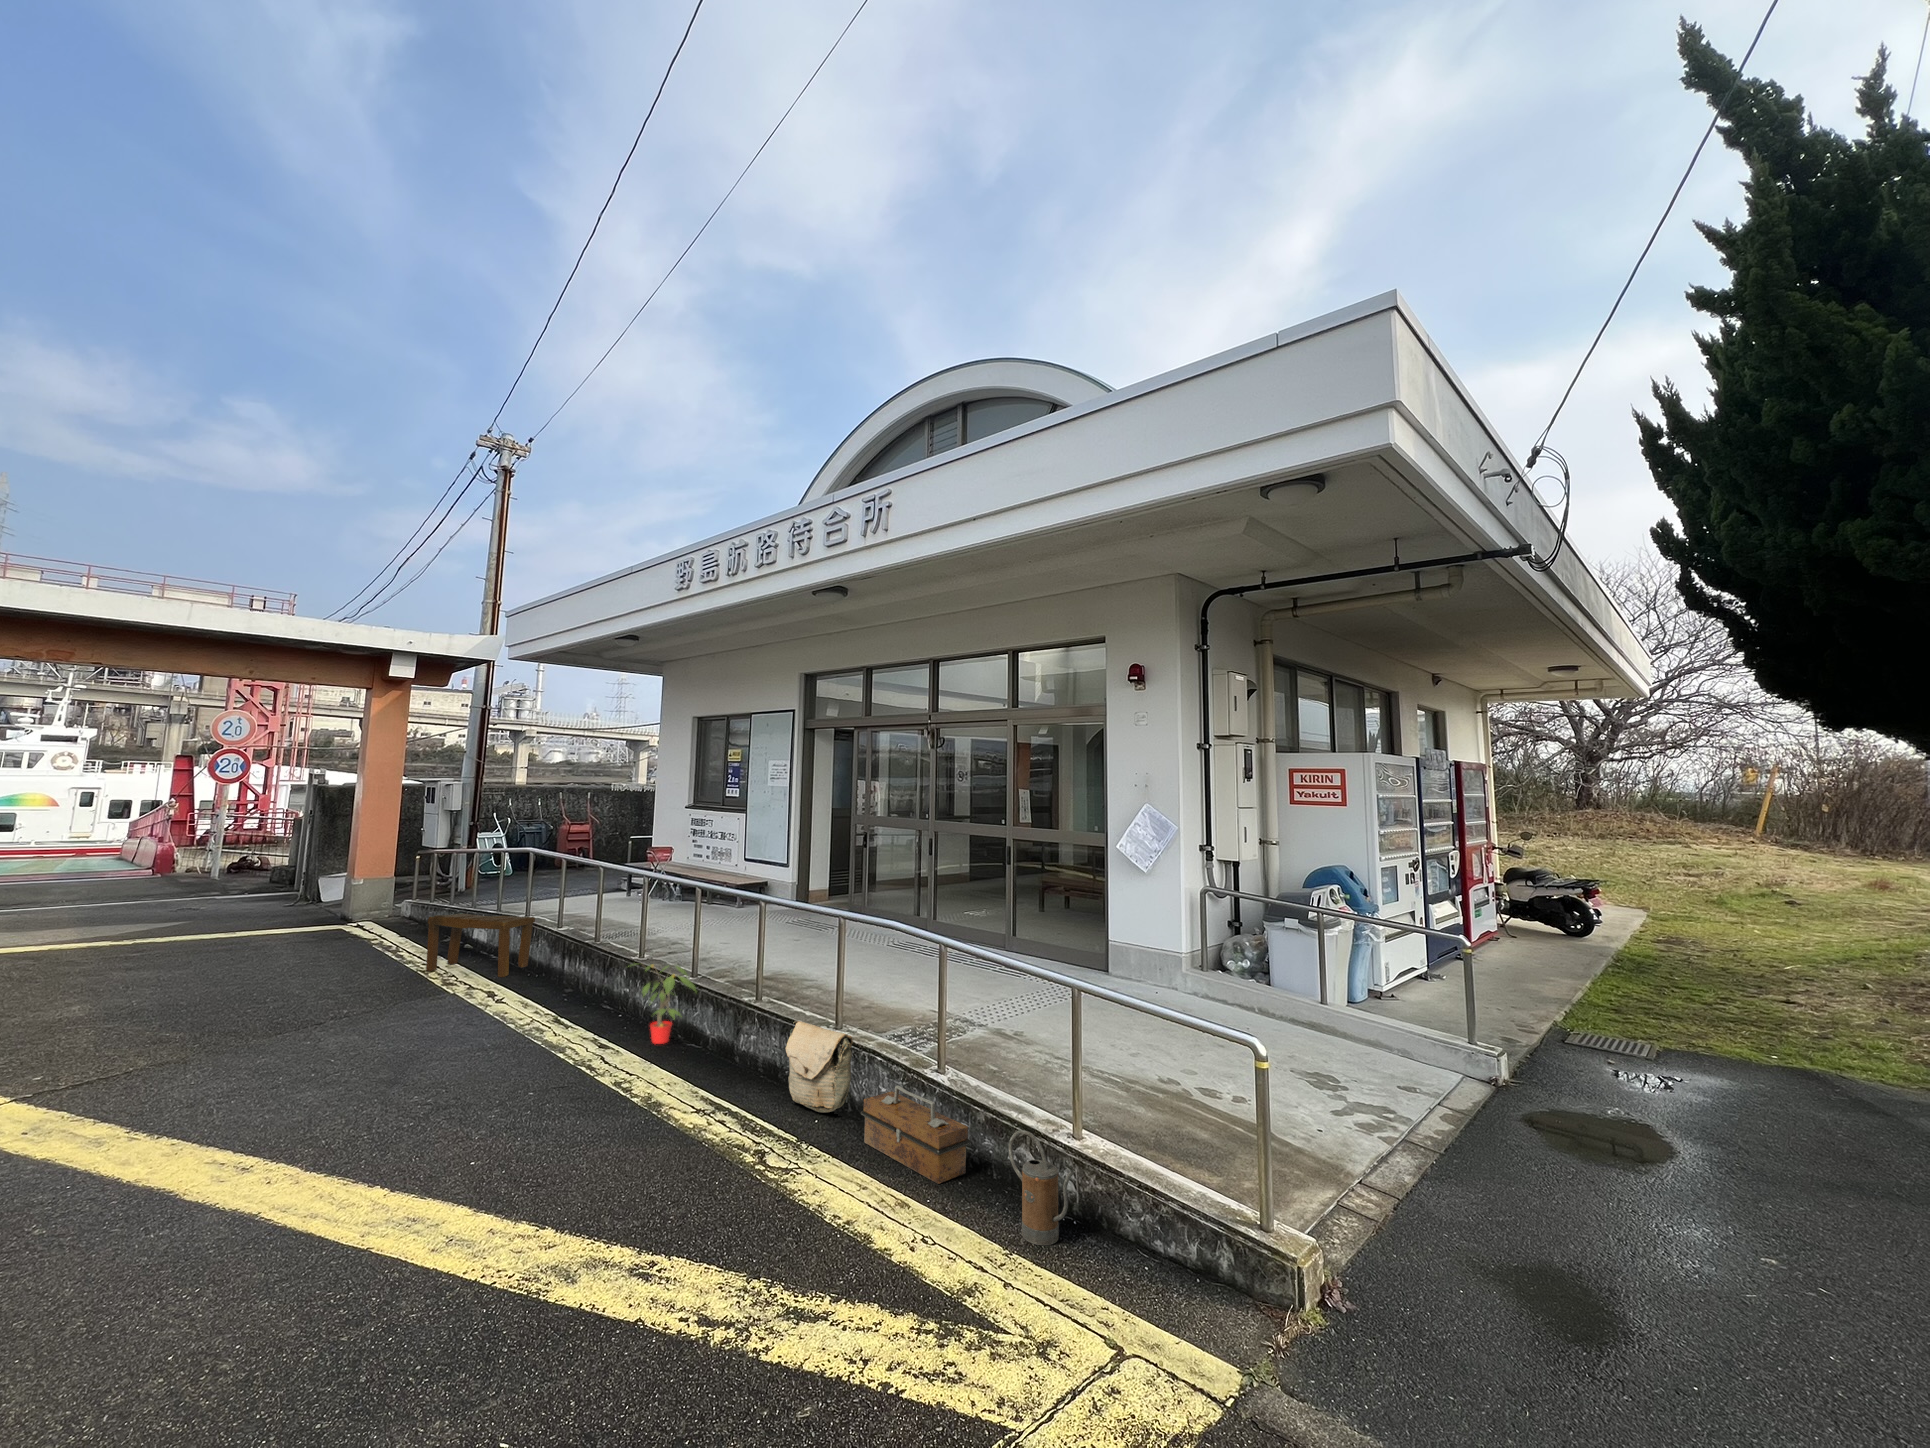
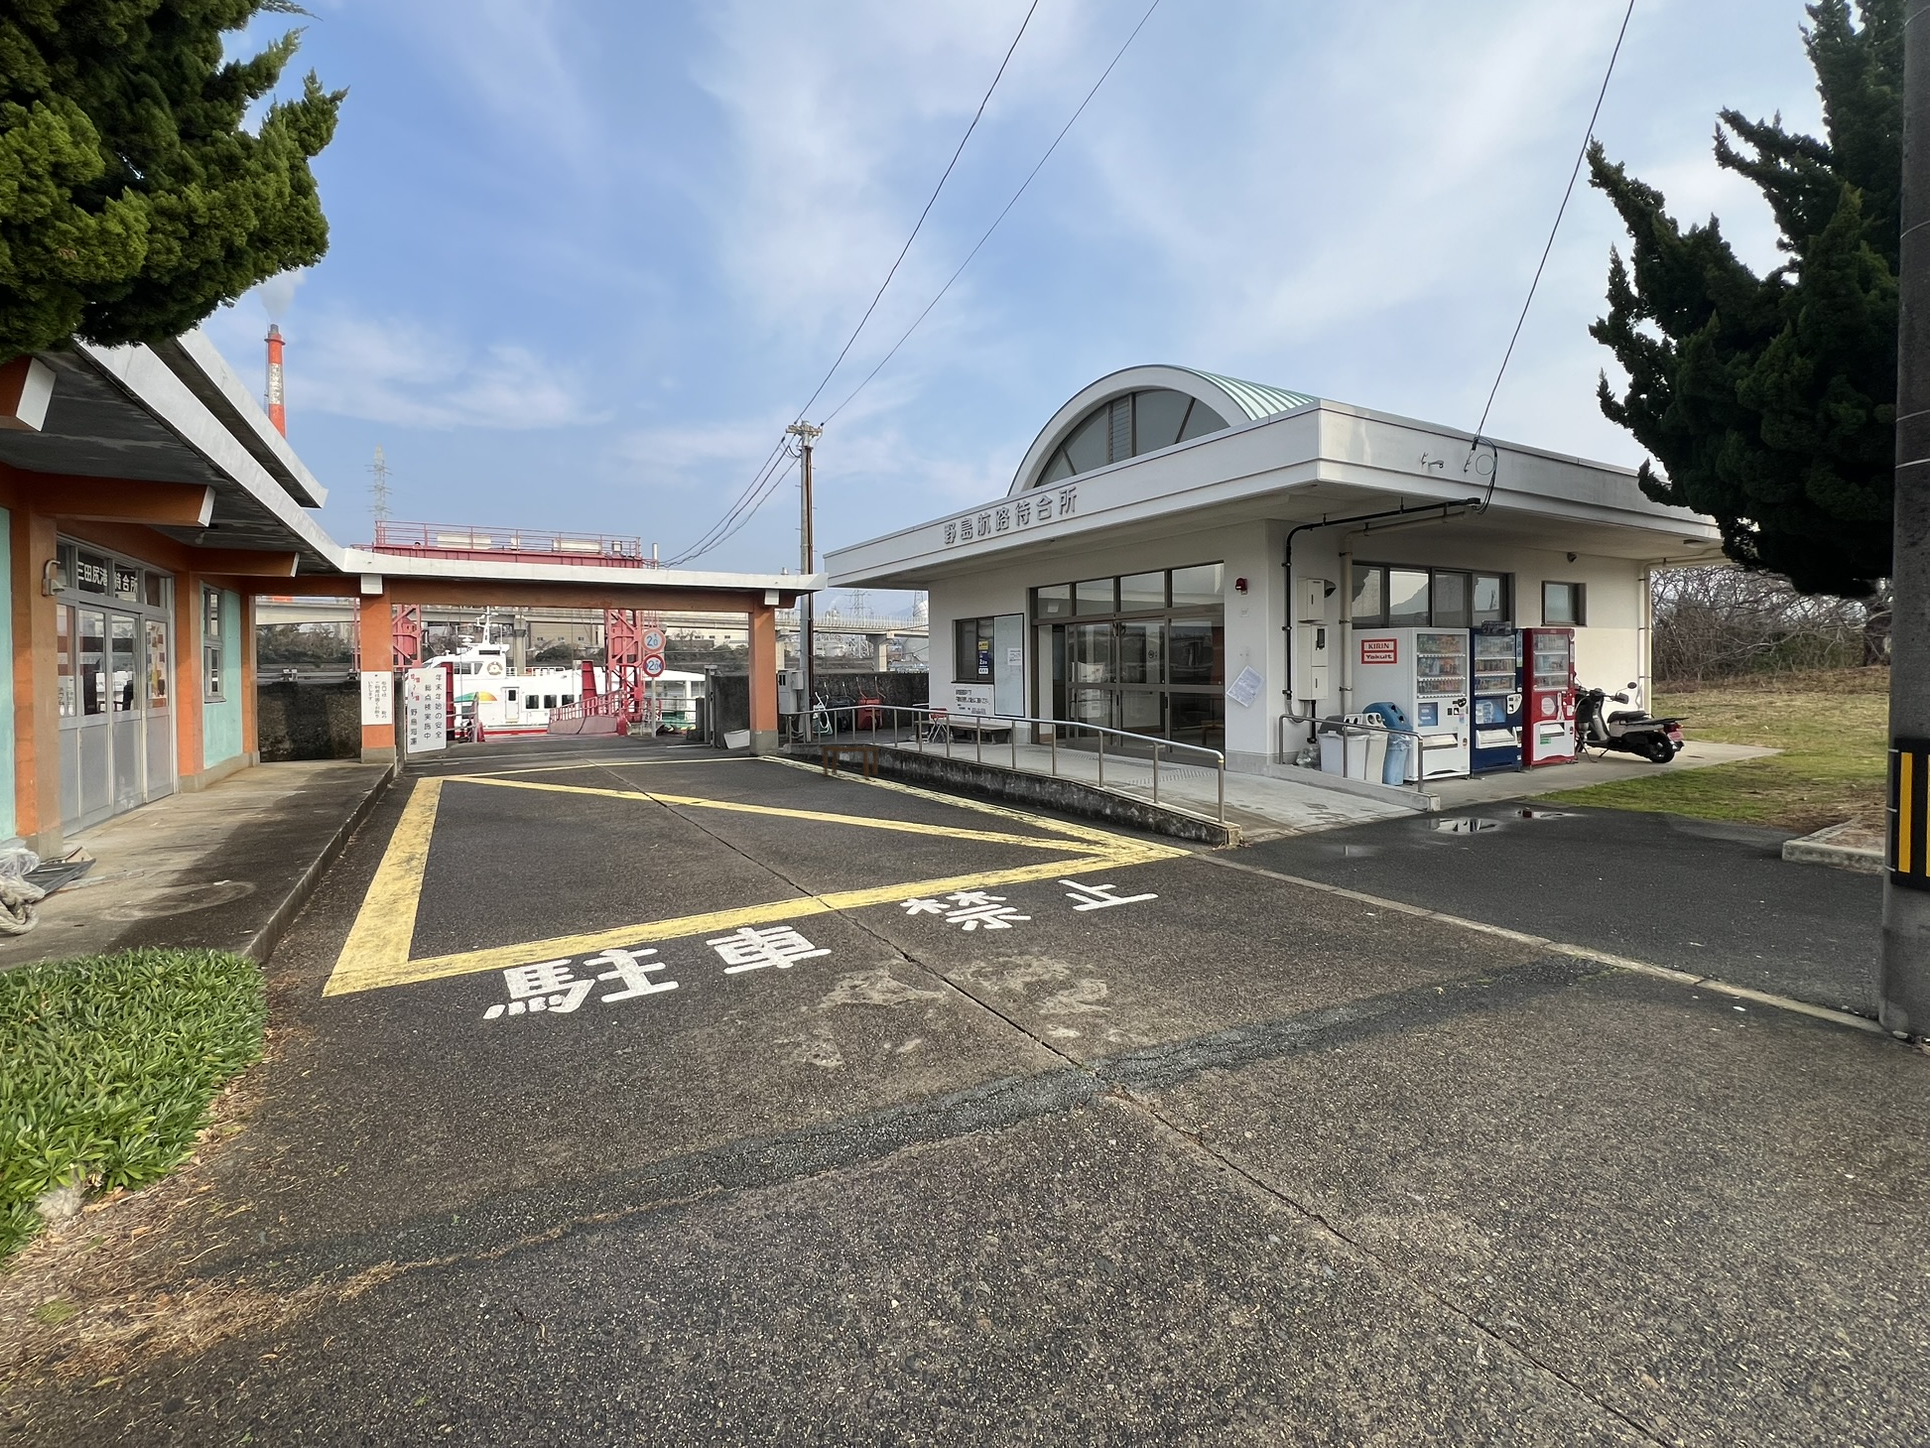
potted plant: present [628,964,696,1044] -> none [943,758,983,798]
bag: present [785,1021,853,1113] -> none [1029,776,1061,814]
toolbox: present [861,1086,971,1184] -> none [1065,795,1112,828]
watering can: present [1009,1130,1075,1245] -> none [1123,799,1146,838]

